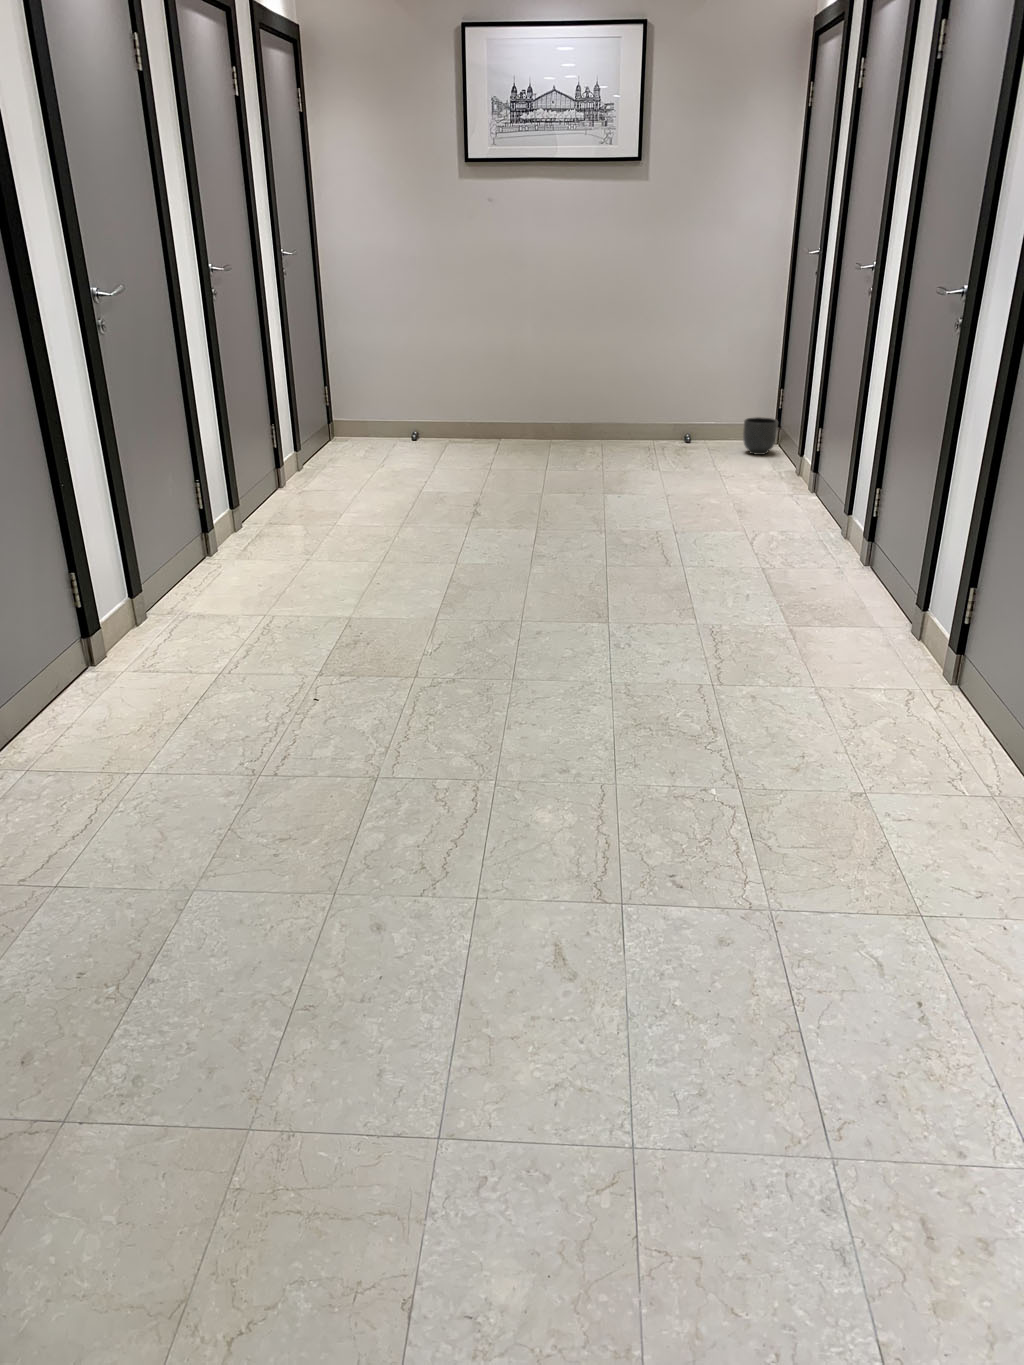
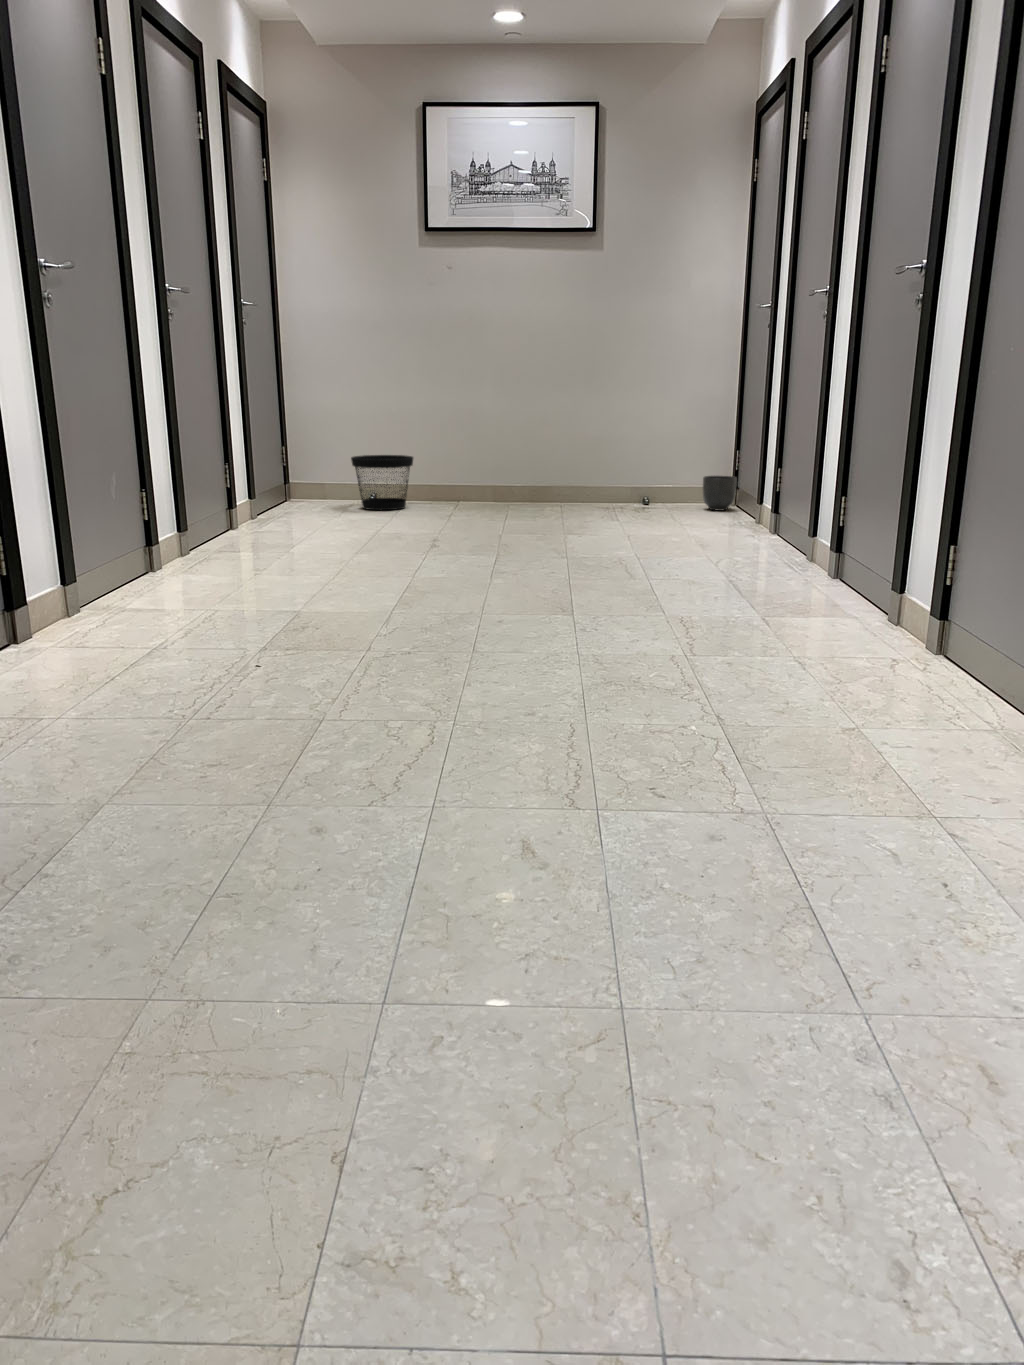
wastebasket: none [393,395,455,455] -> present [351,455,413,510]

